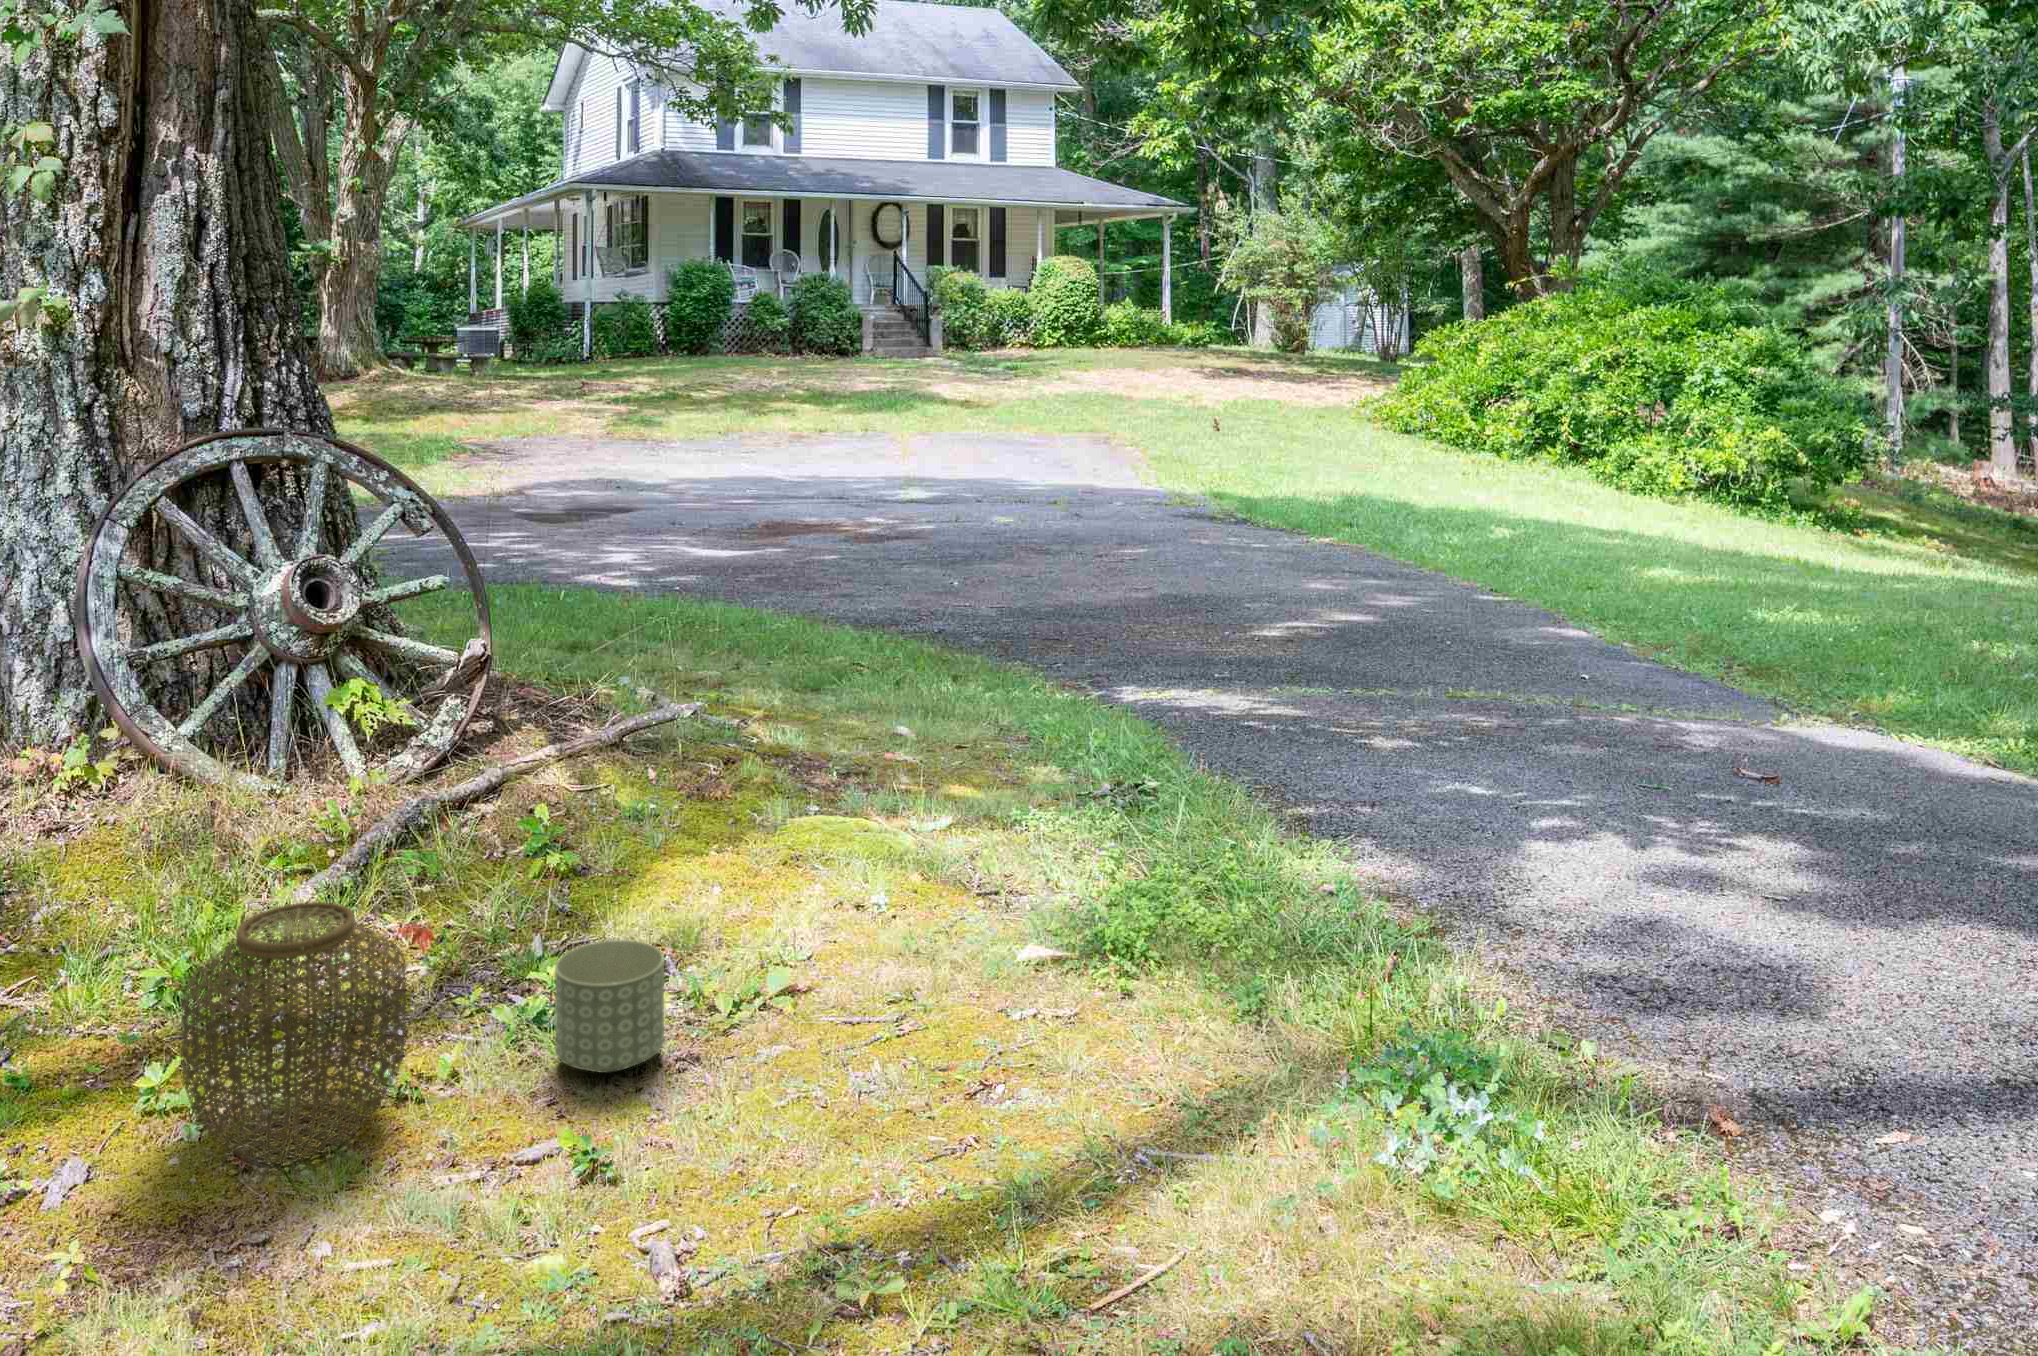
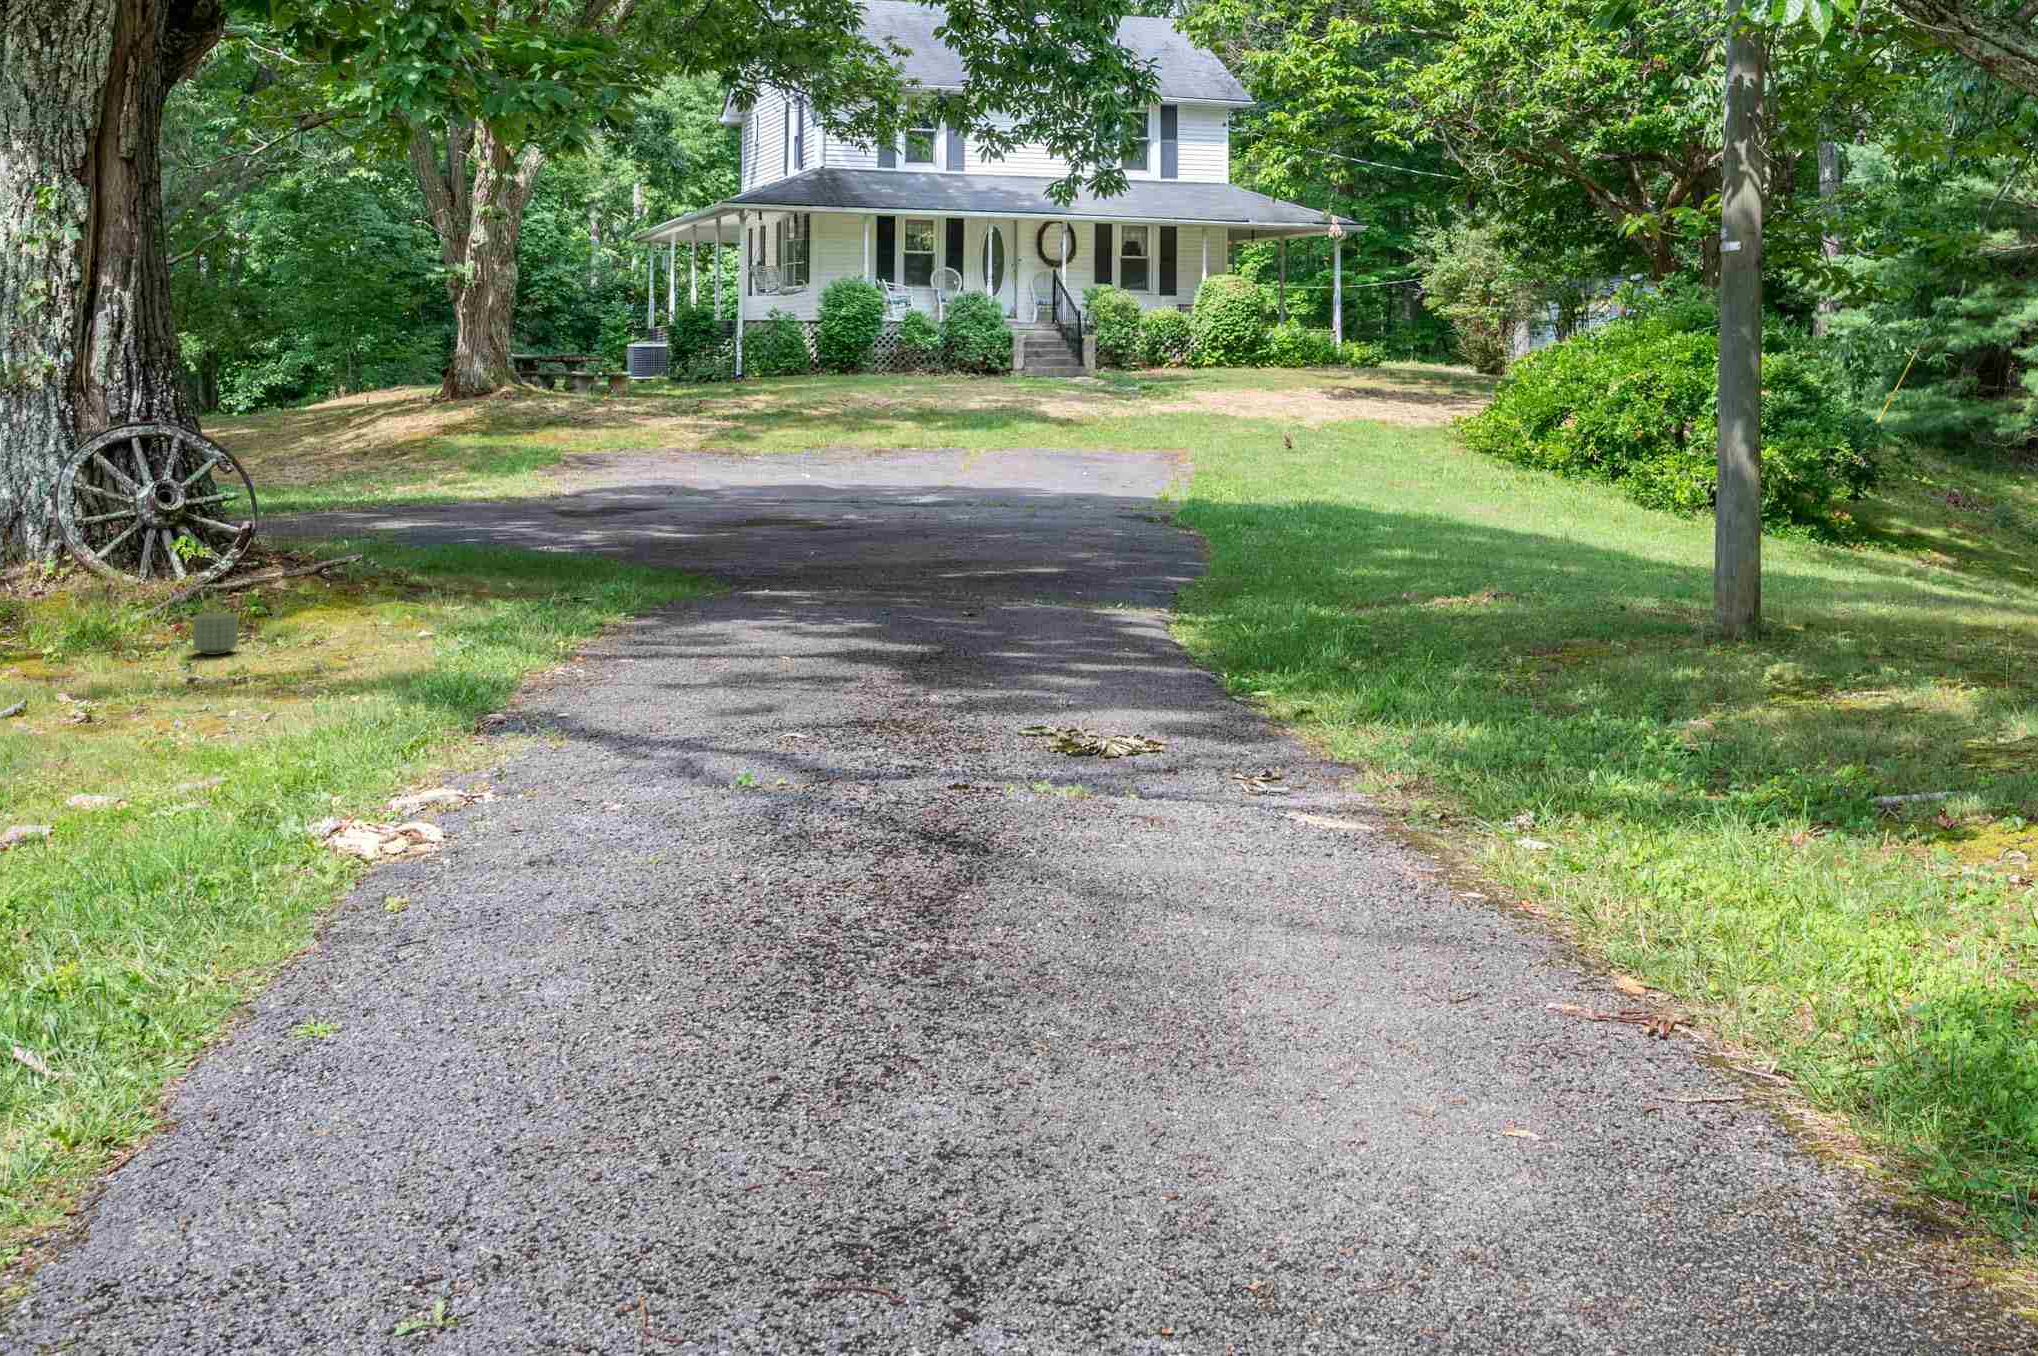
woven basket: present [181,902,407,1164] -> none [47,583,131,664]

